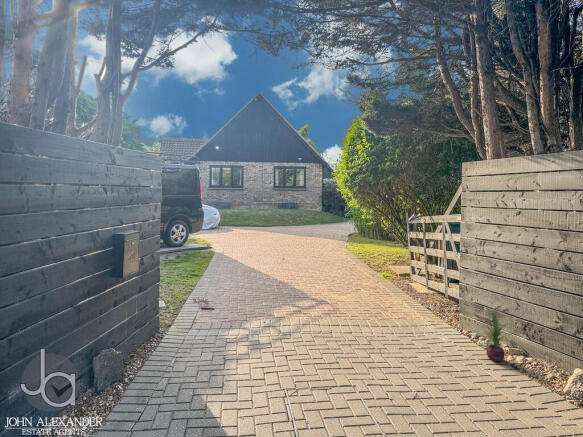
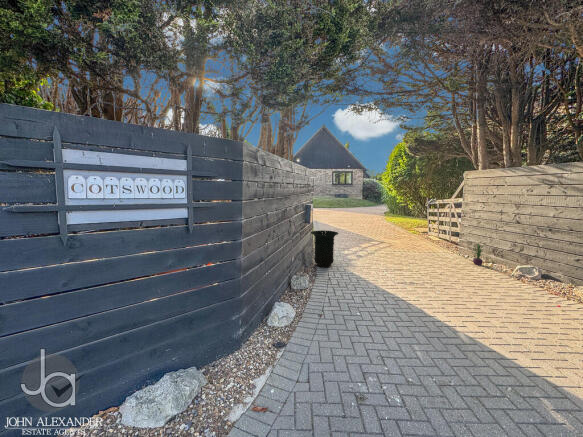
trash can: none [99,305,175,408] -> present [311,230,338,268]

